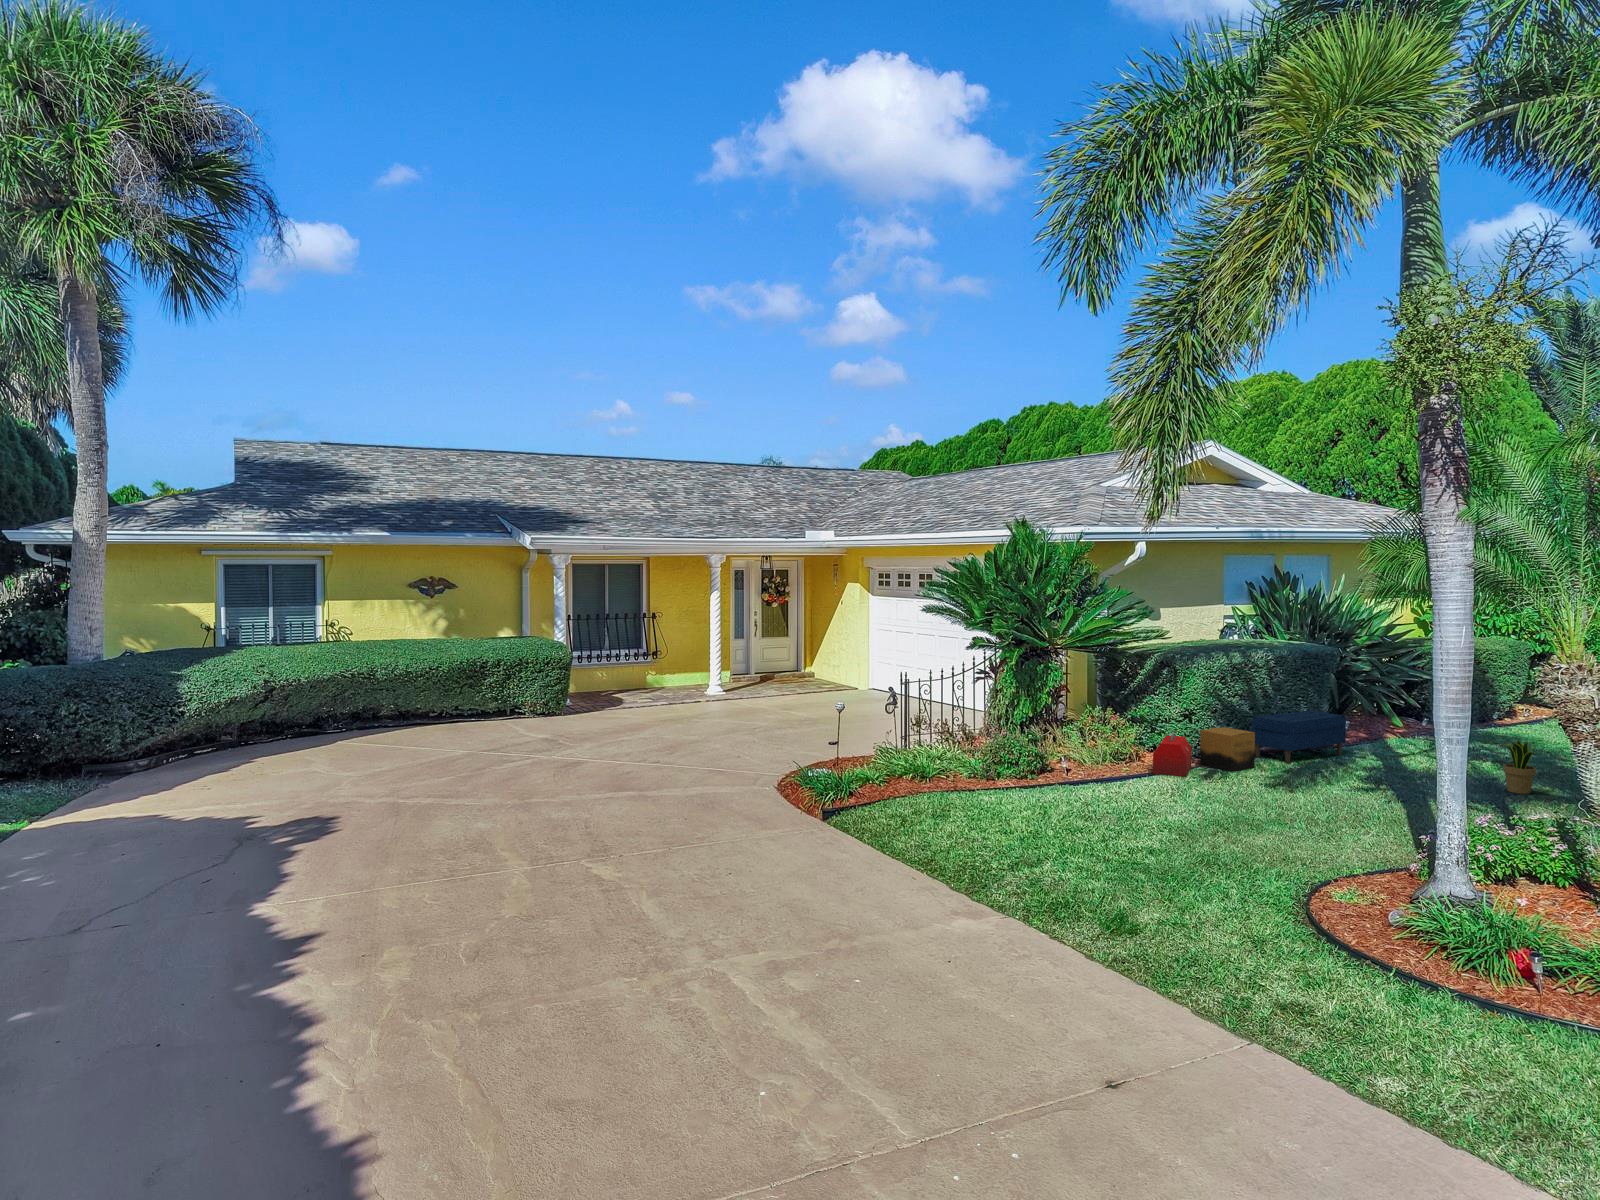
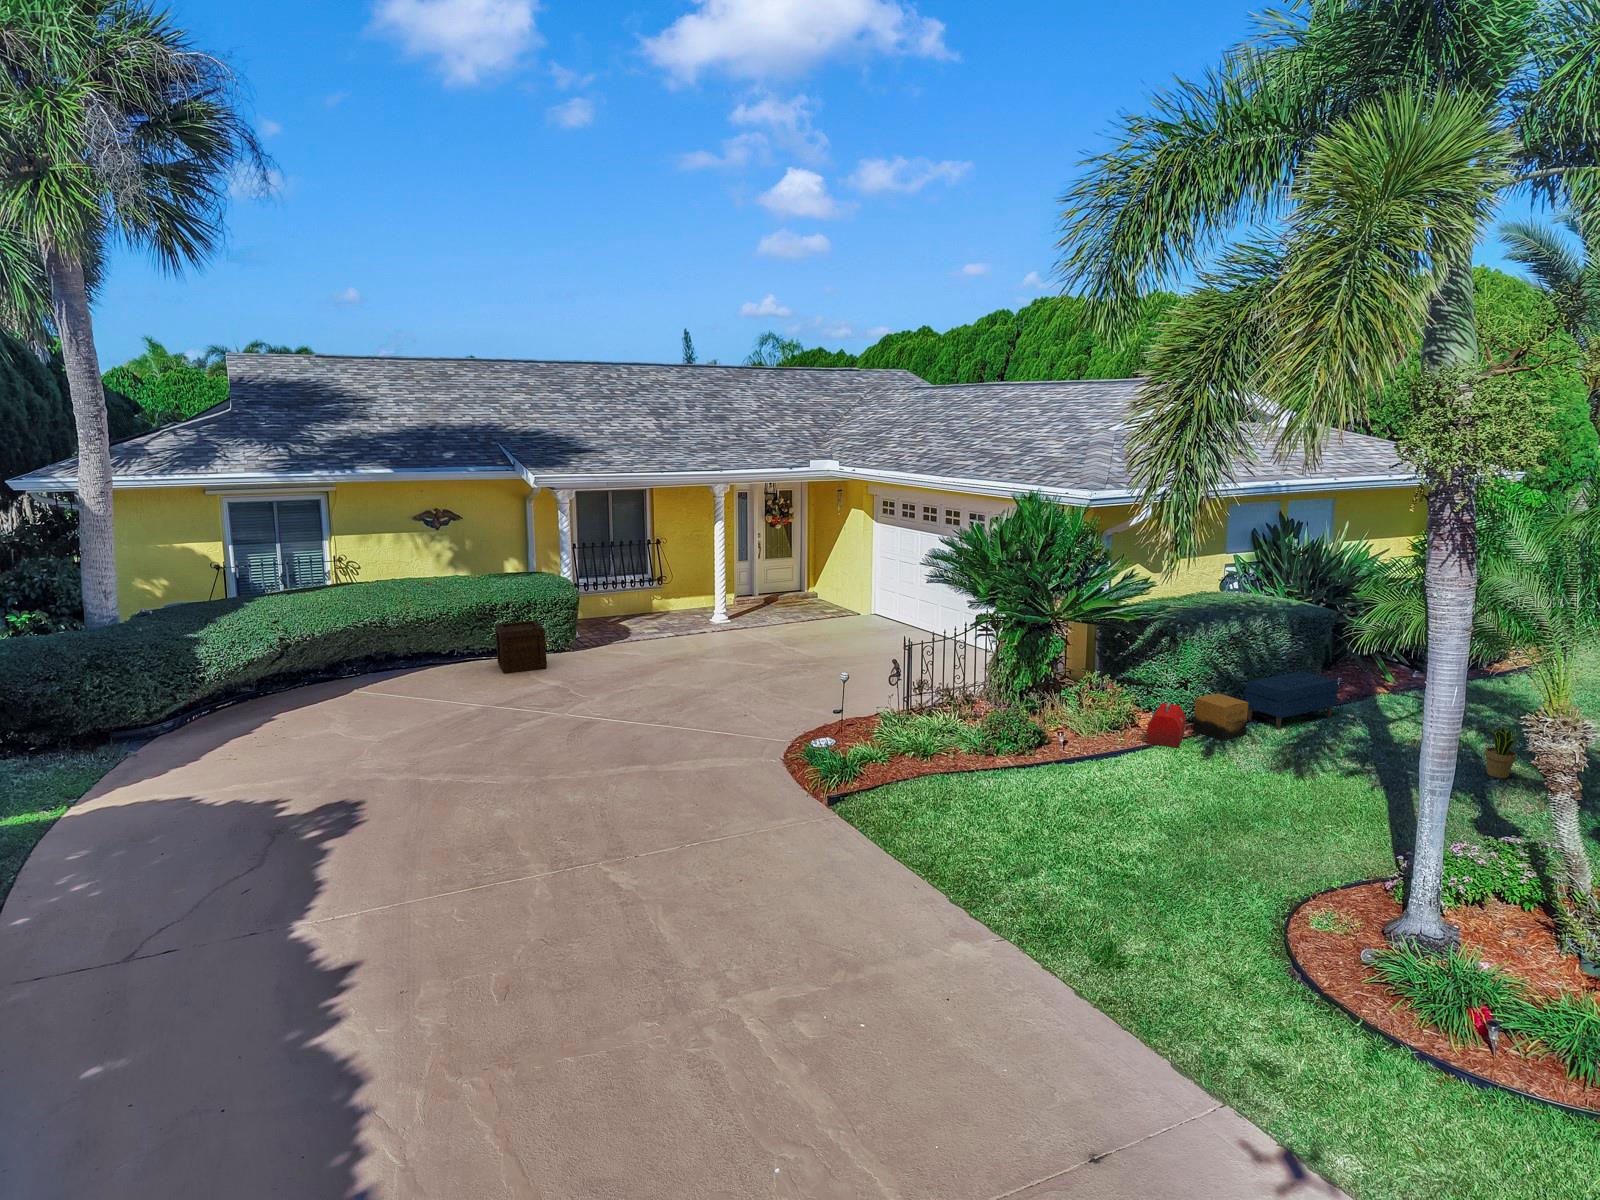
wooden crate: none [485,679,536,729] -> present [495,620,547,673]

